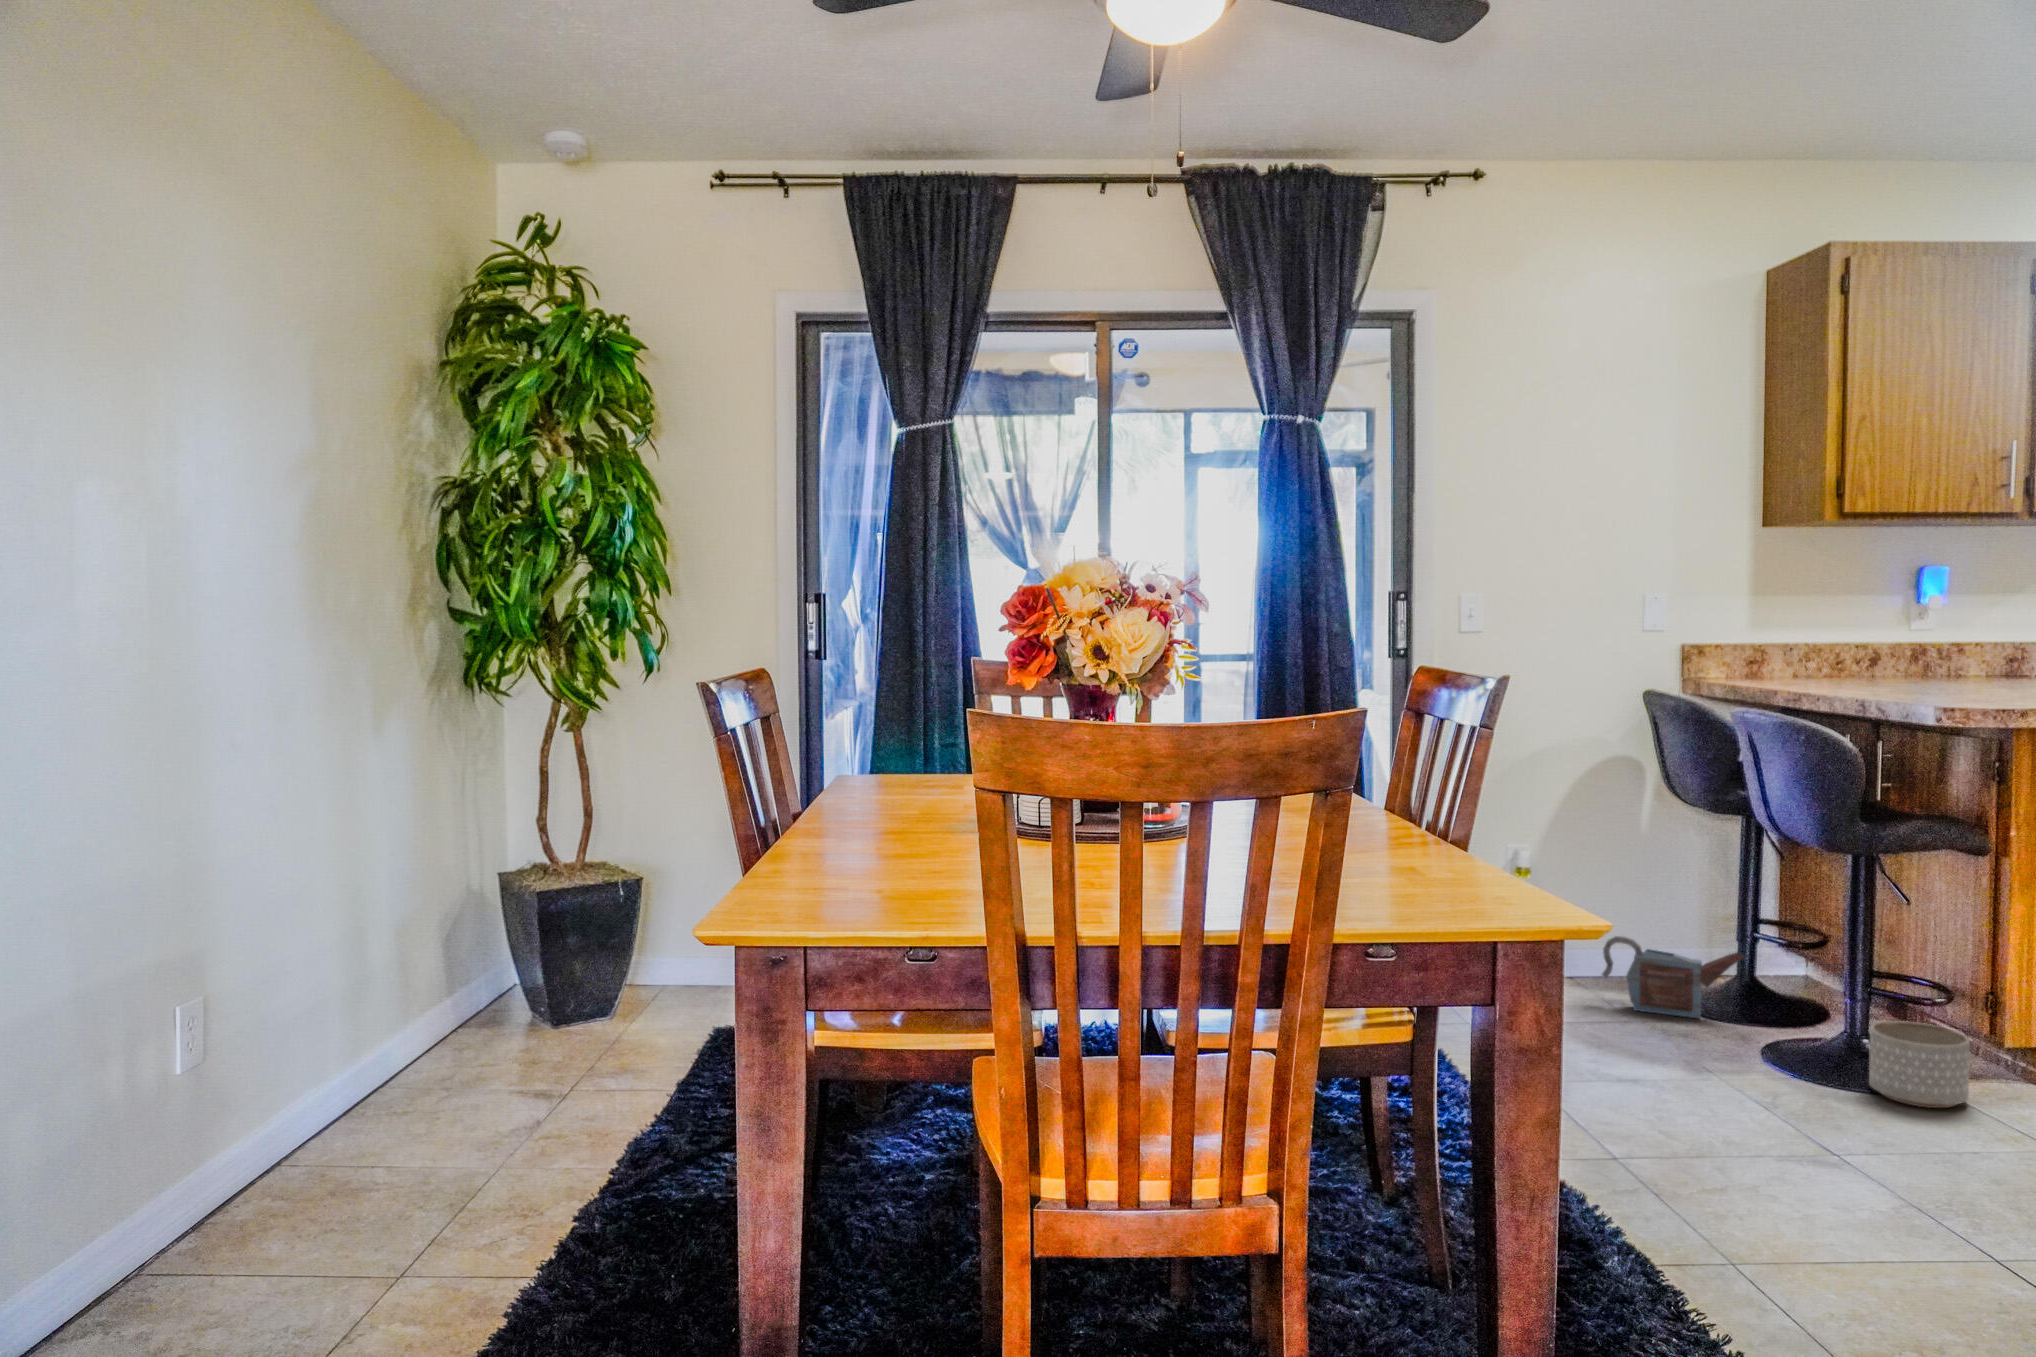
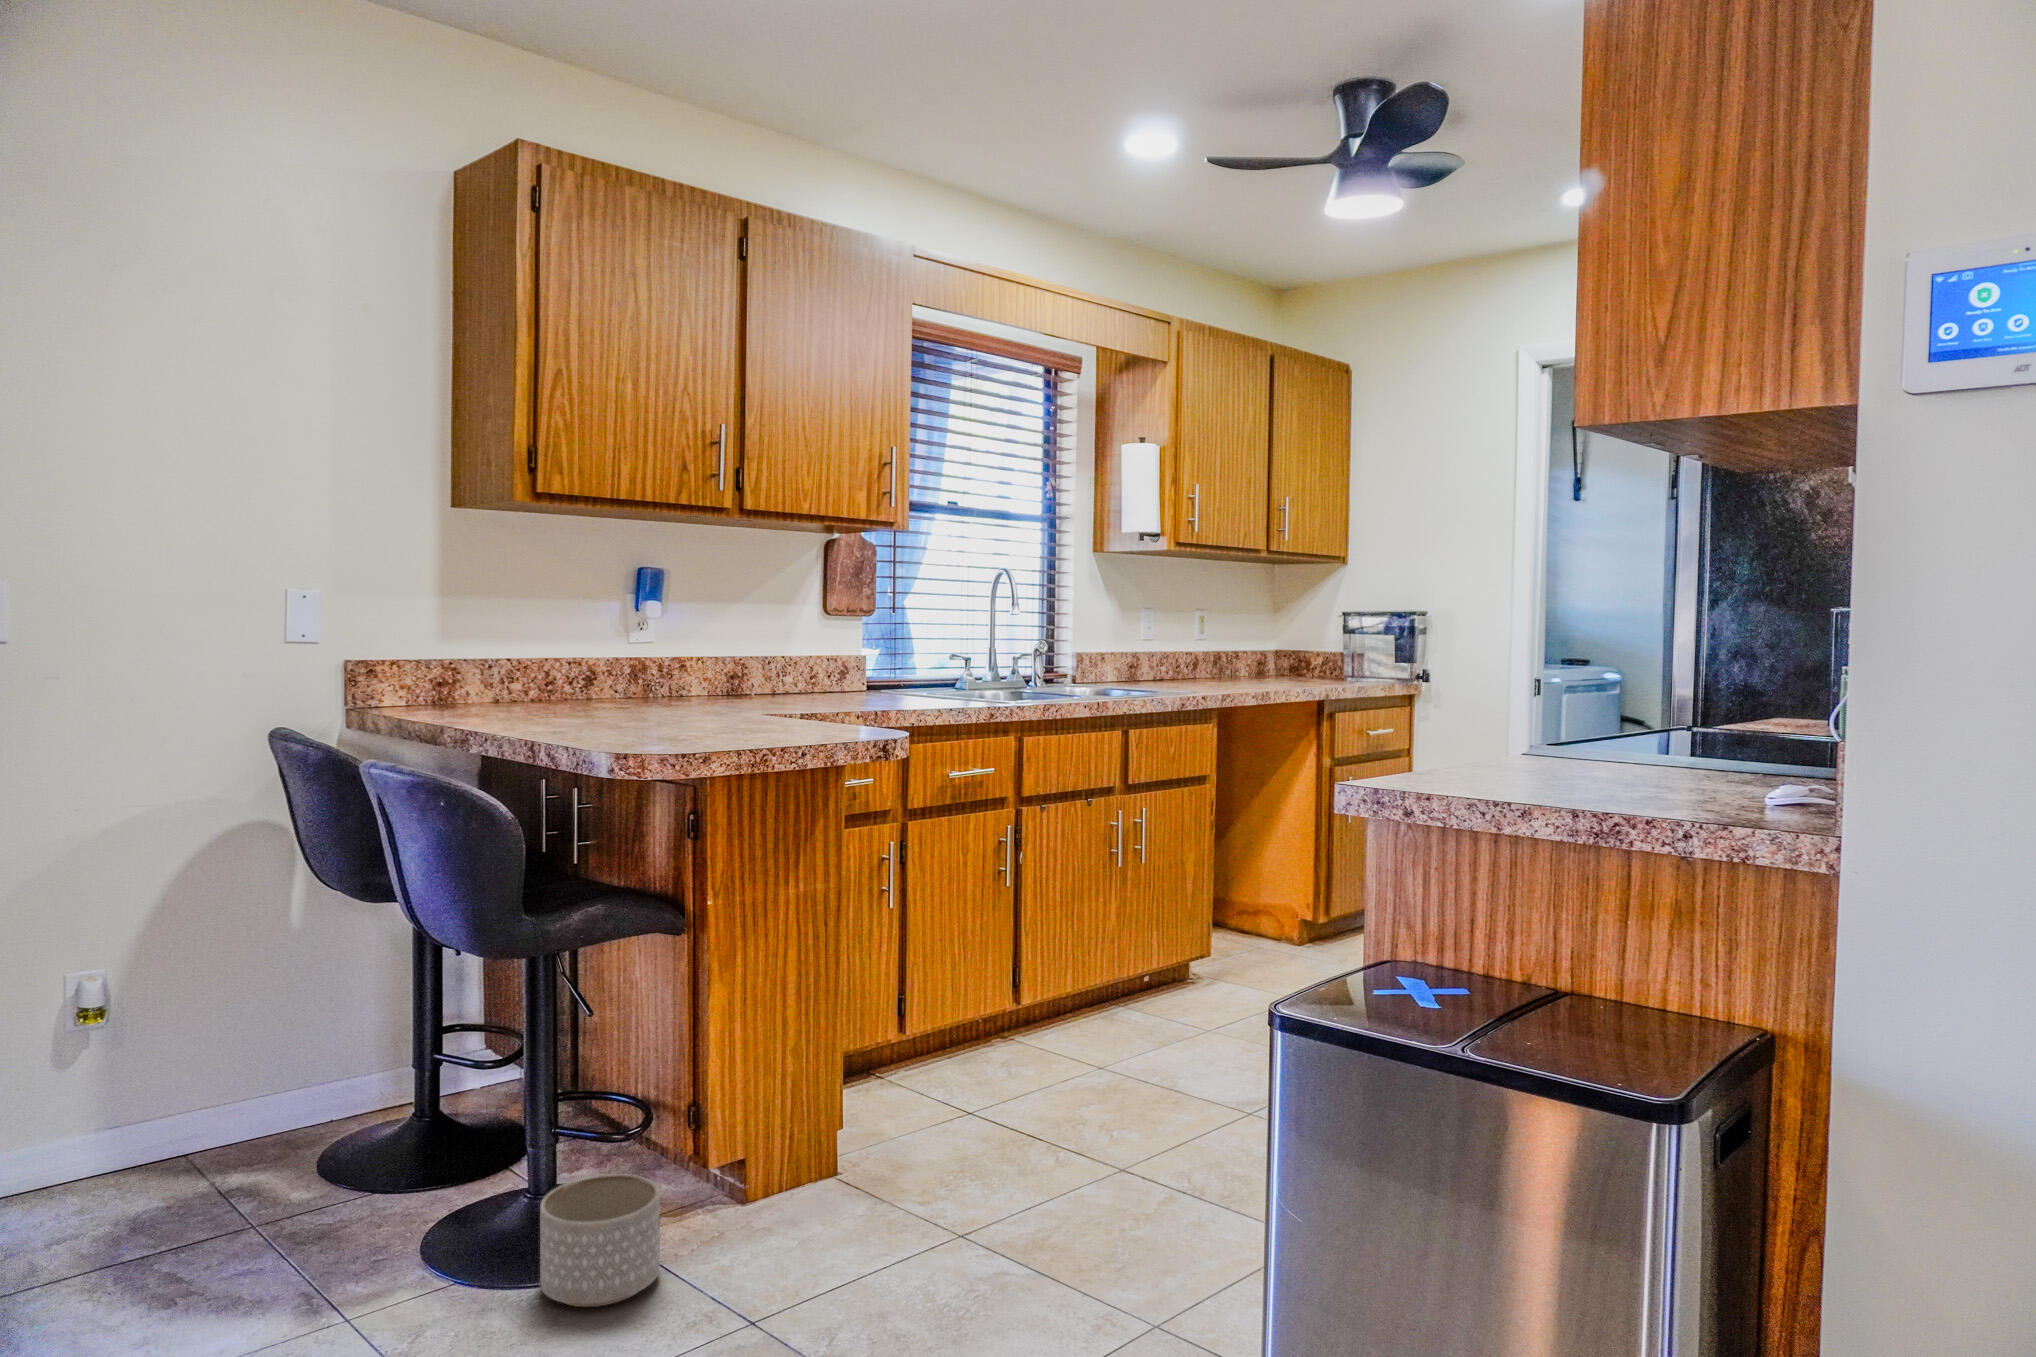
watering can: present [1602,936,1744,1018] -> none [193,1097,407,1216]

